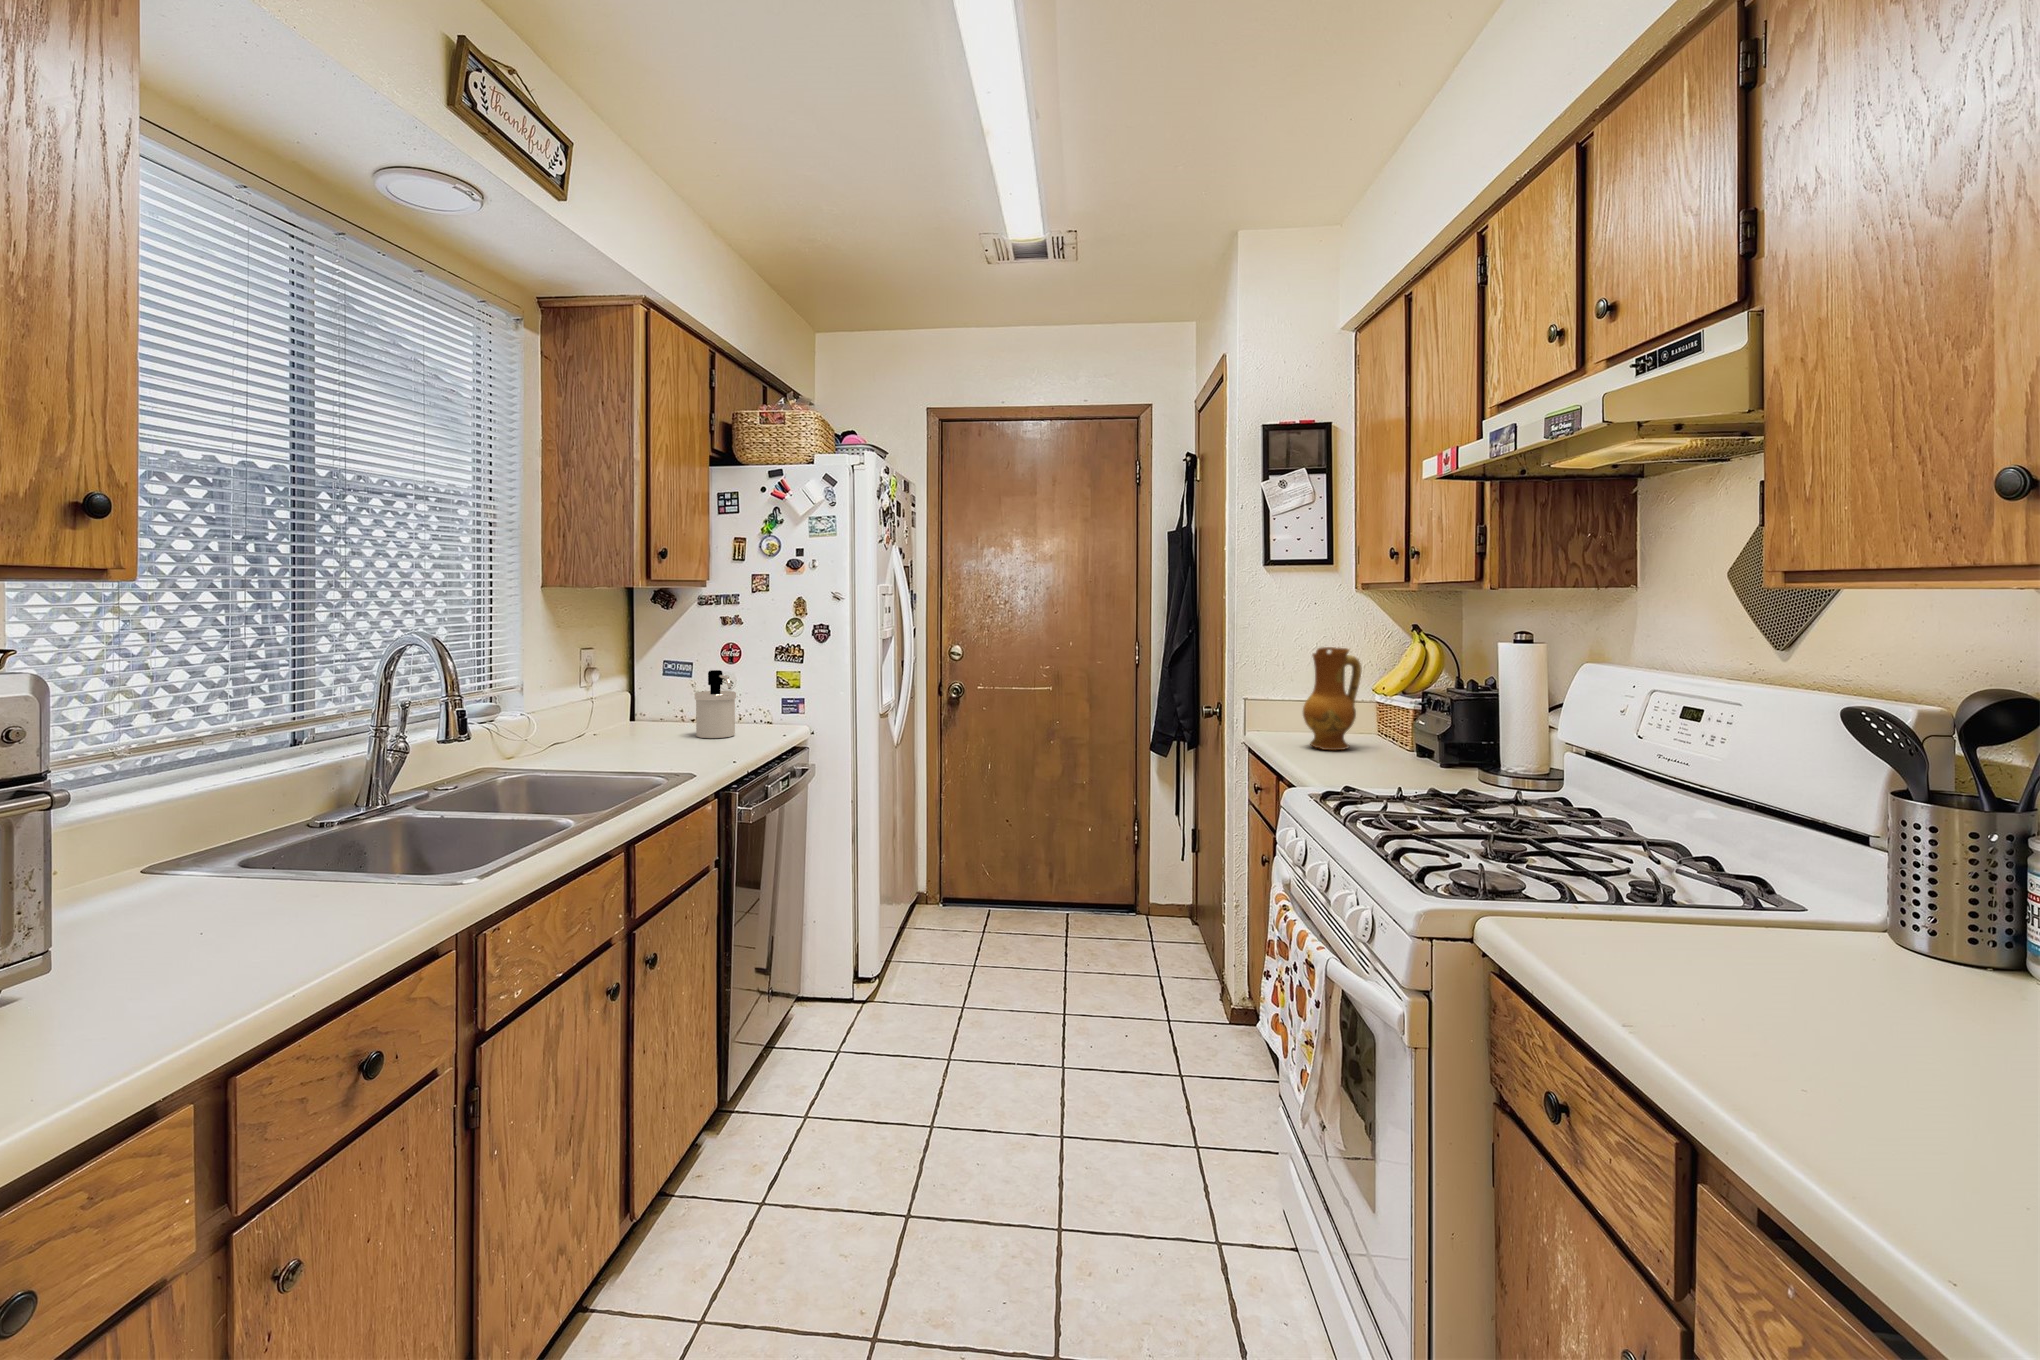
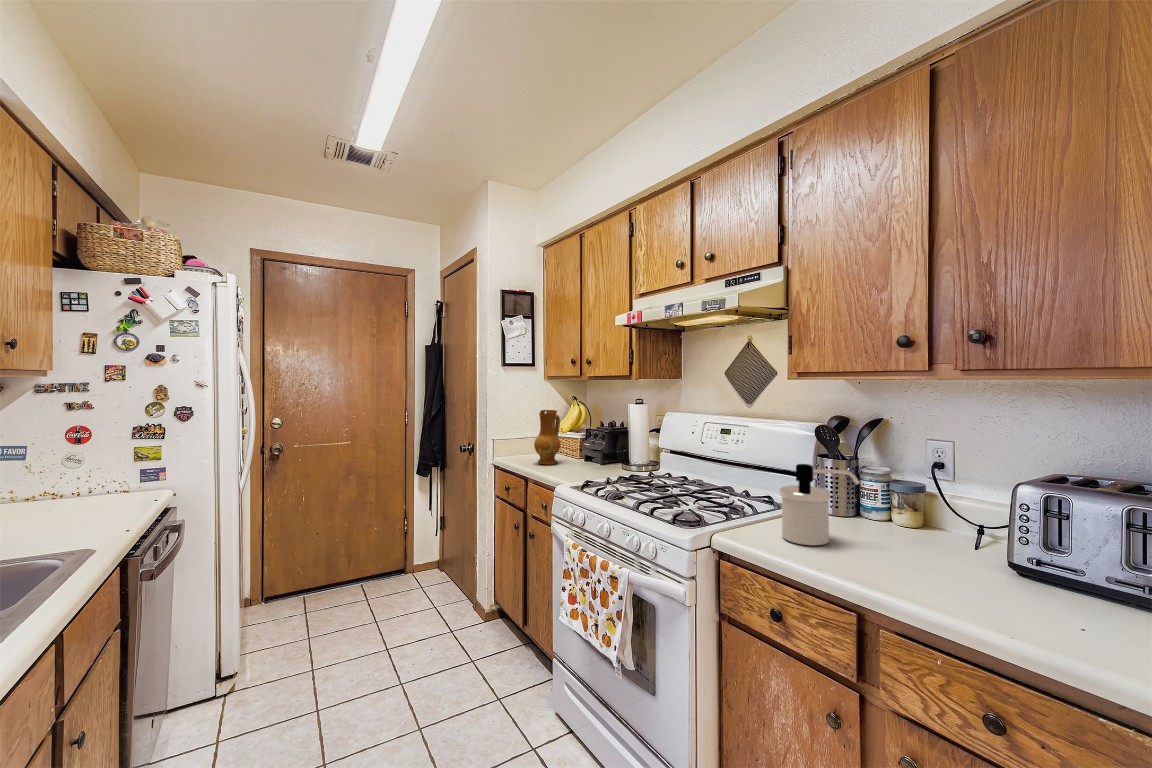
soap dispenser: present [695,670,736,738] -> present [780,464,859,545]

